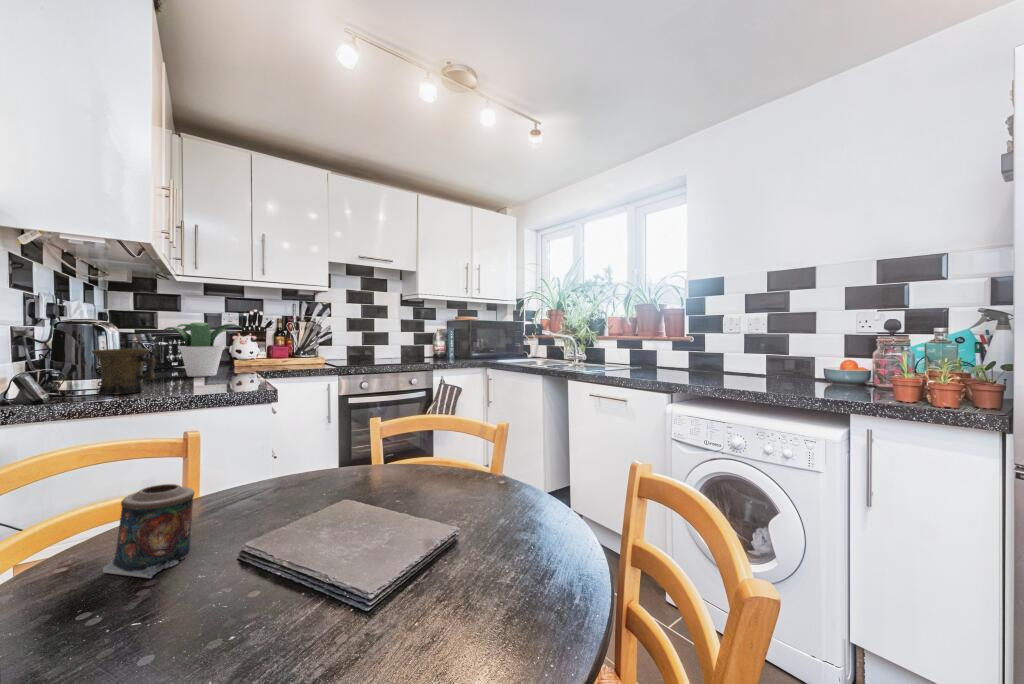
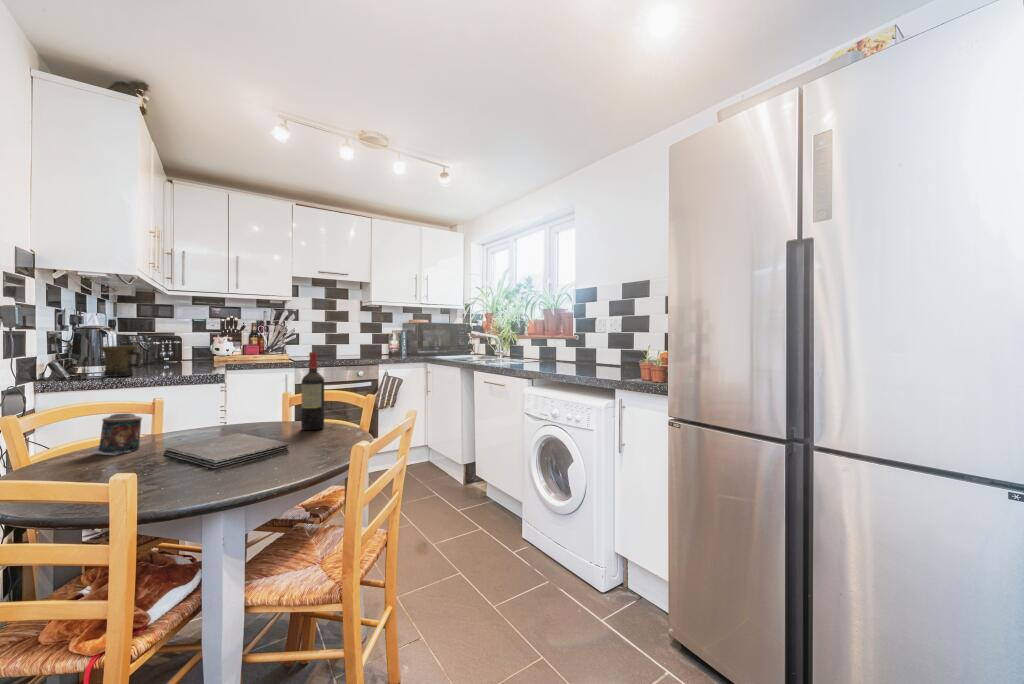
potted plant: present [164,323,242,377] -> none [154,327,215,368]
wine bottle: none [436,363,470,490] -> present [301,352,324,430]

